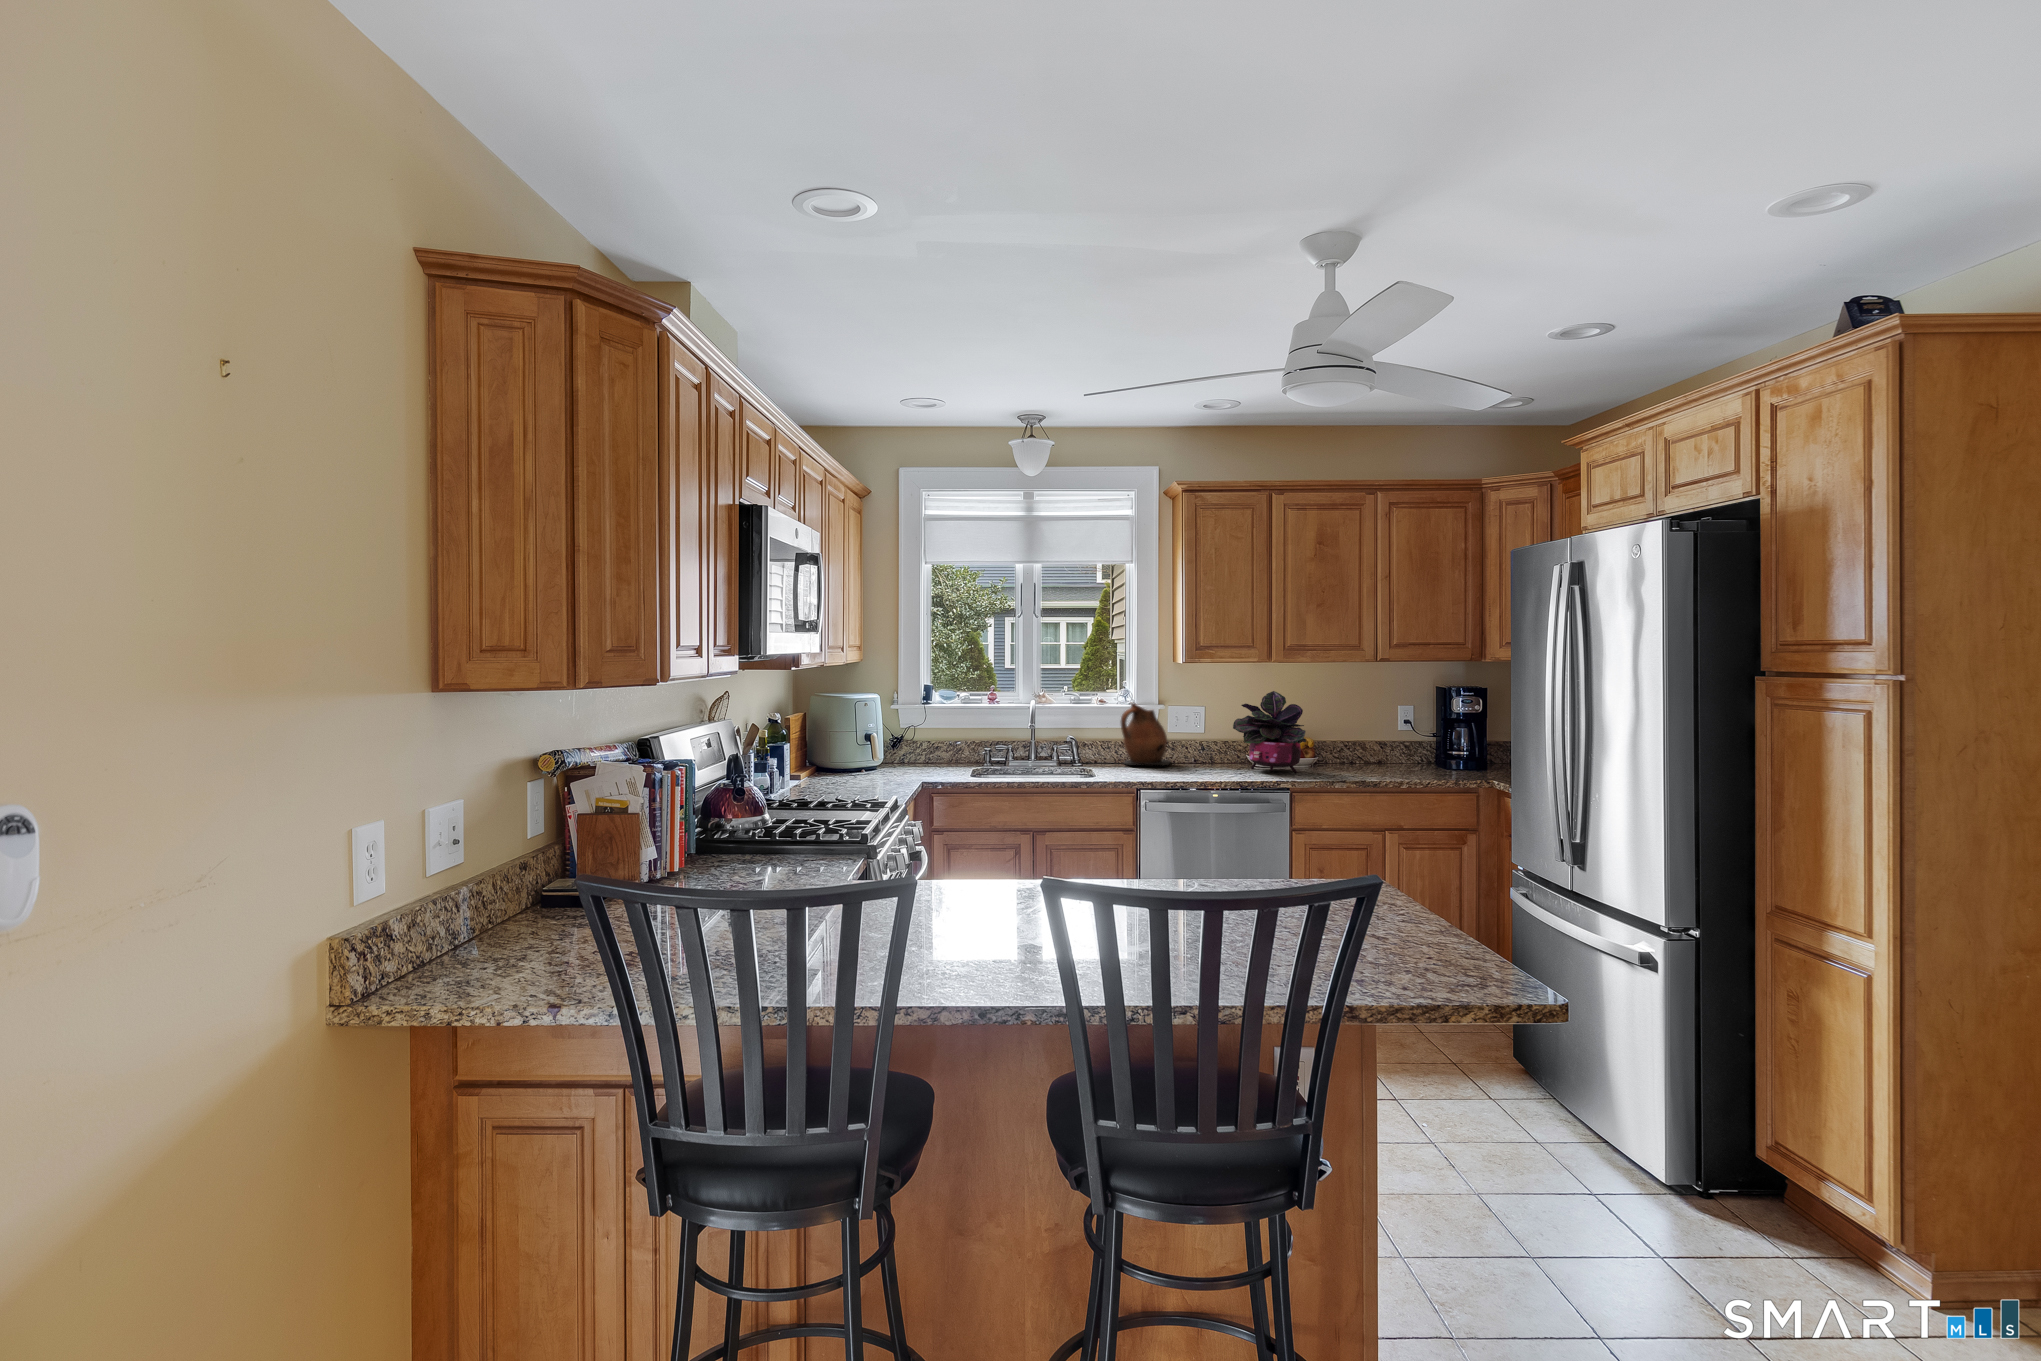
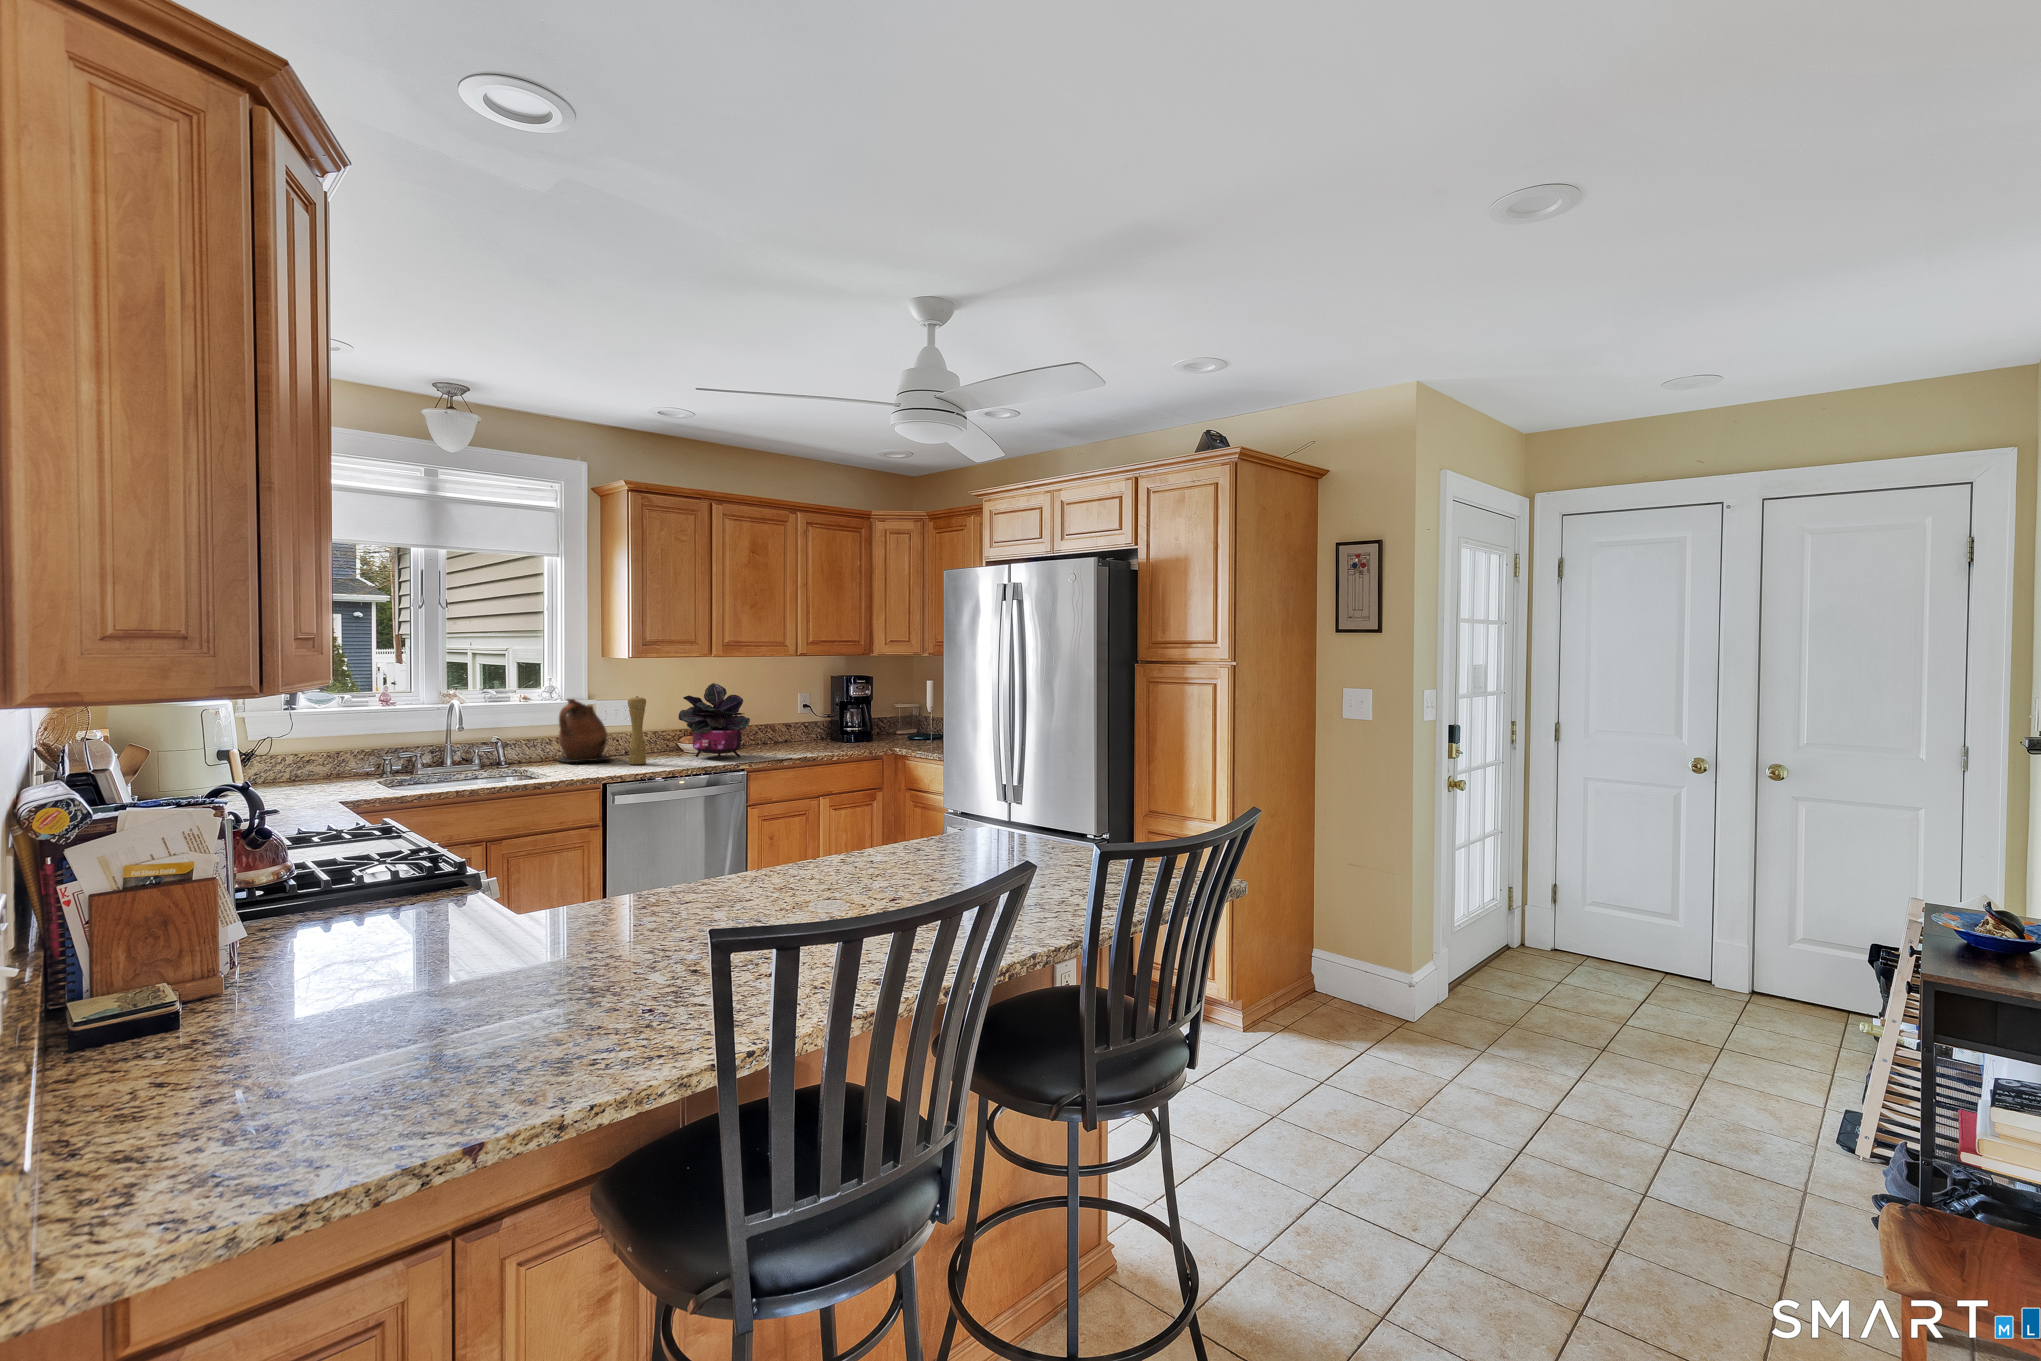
pepper mill: none [1179,702,1196,772] -> present [628,696,646,765]

